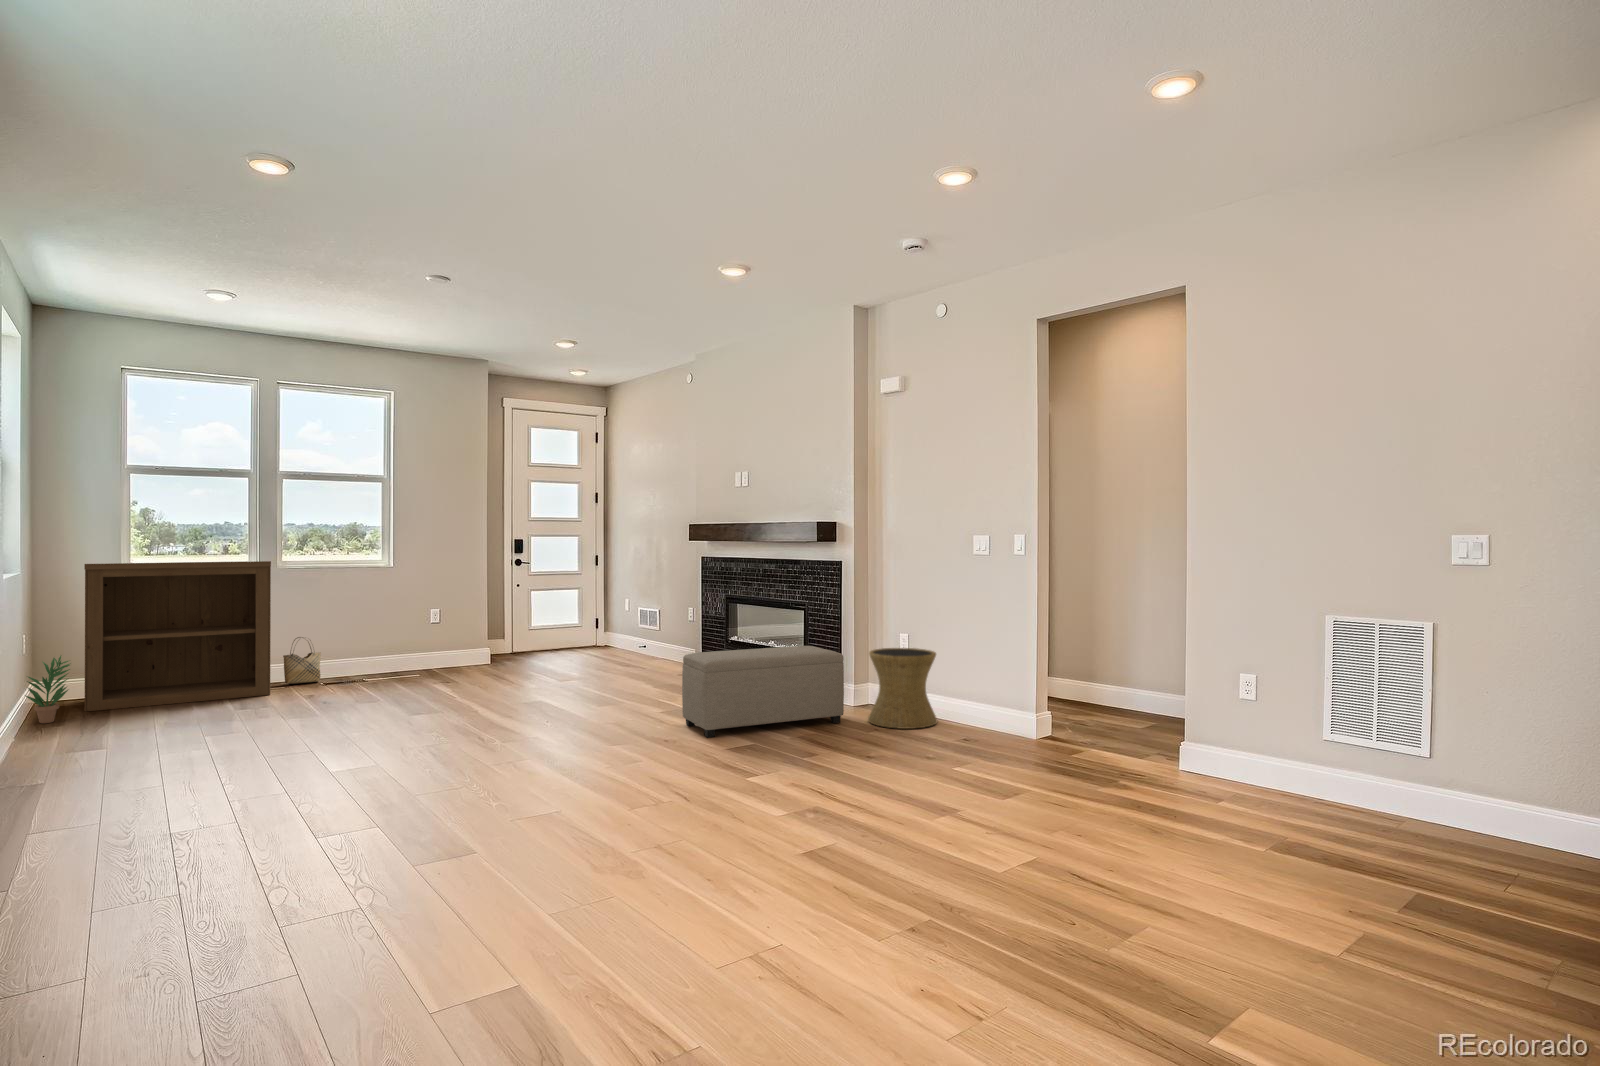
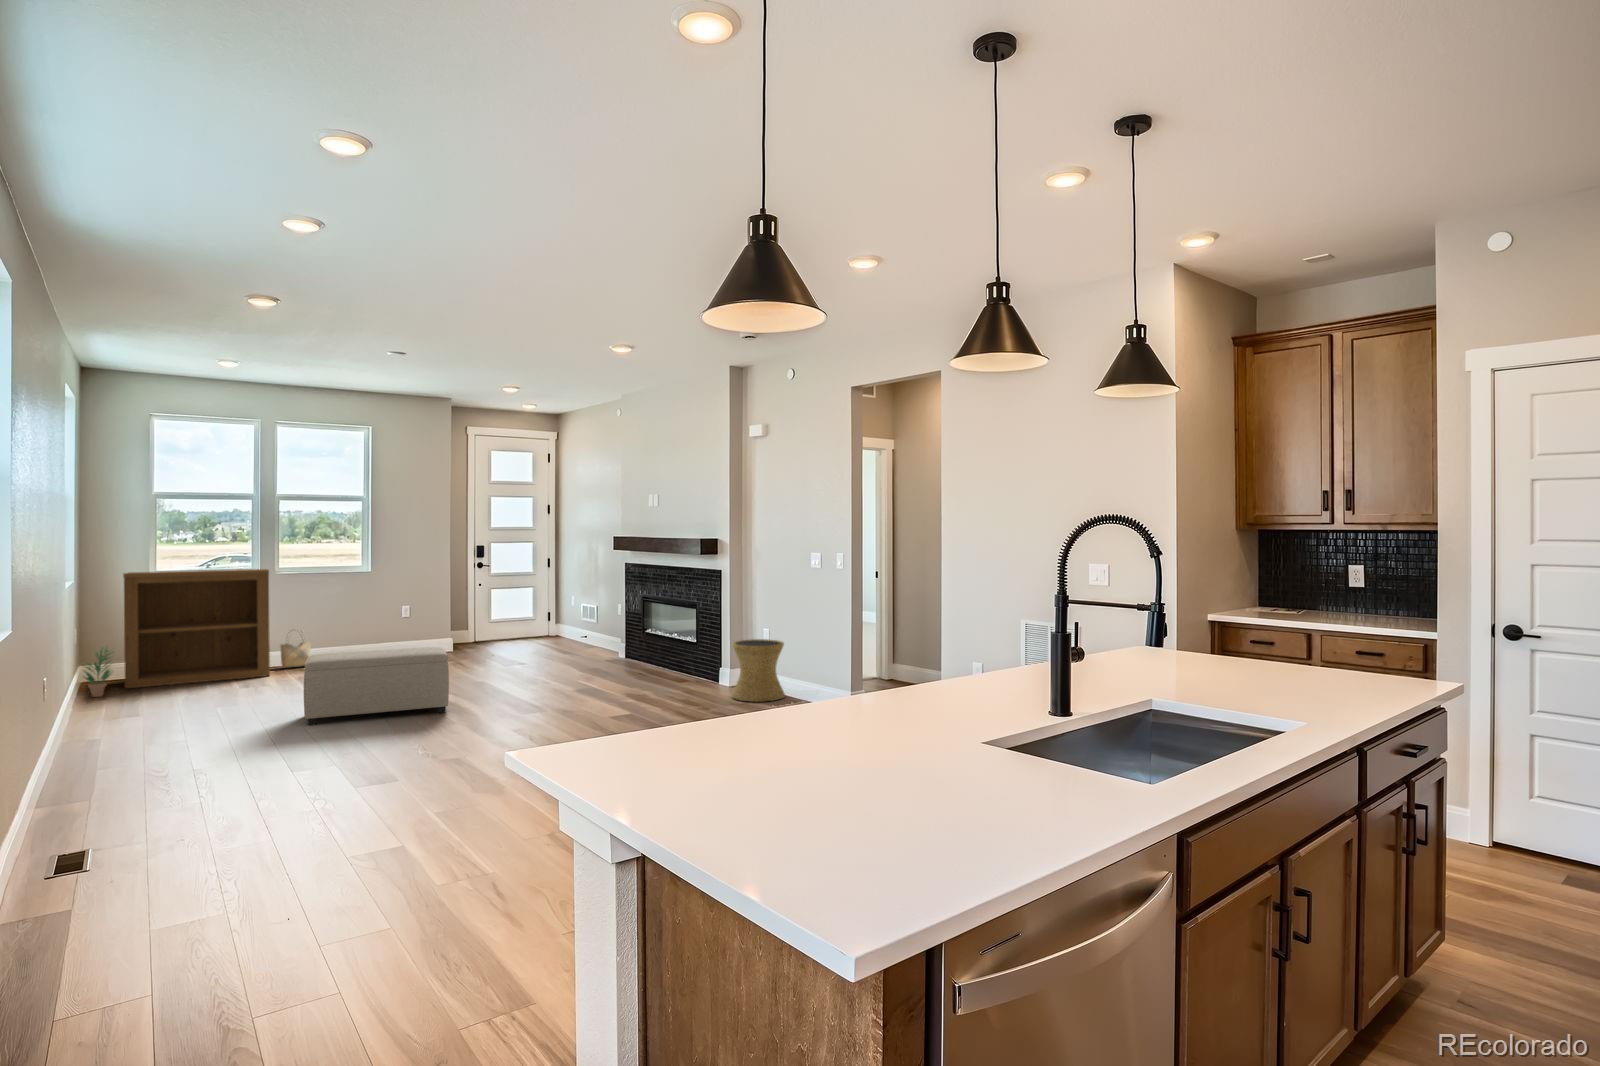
ottoman: present [682,646,844,738] -> present [304,647,449,725]

